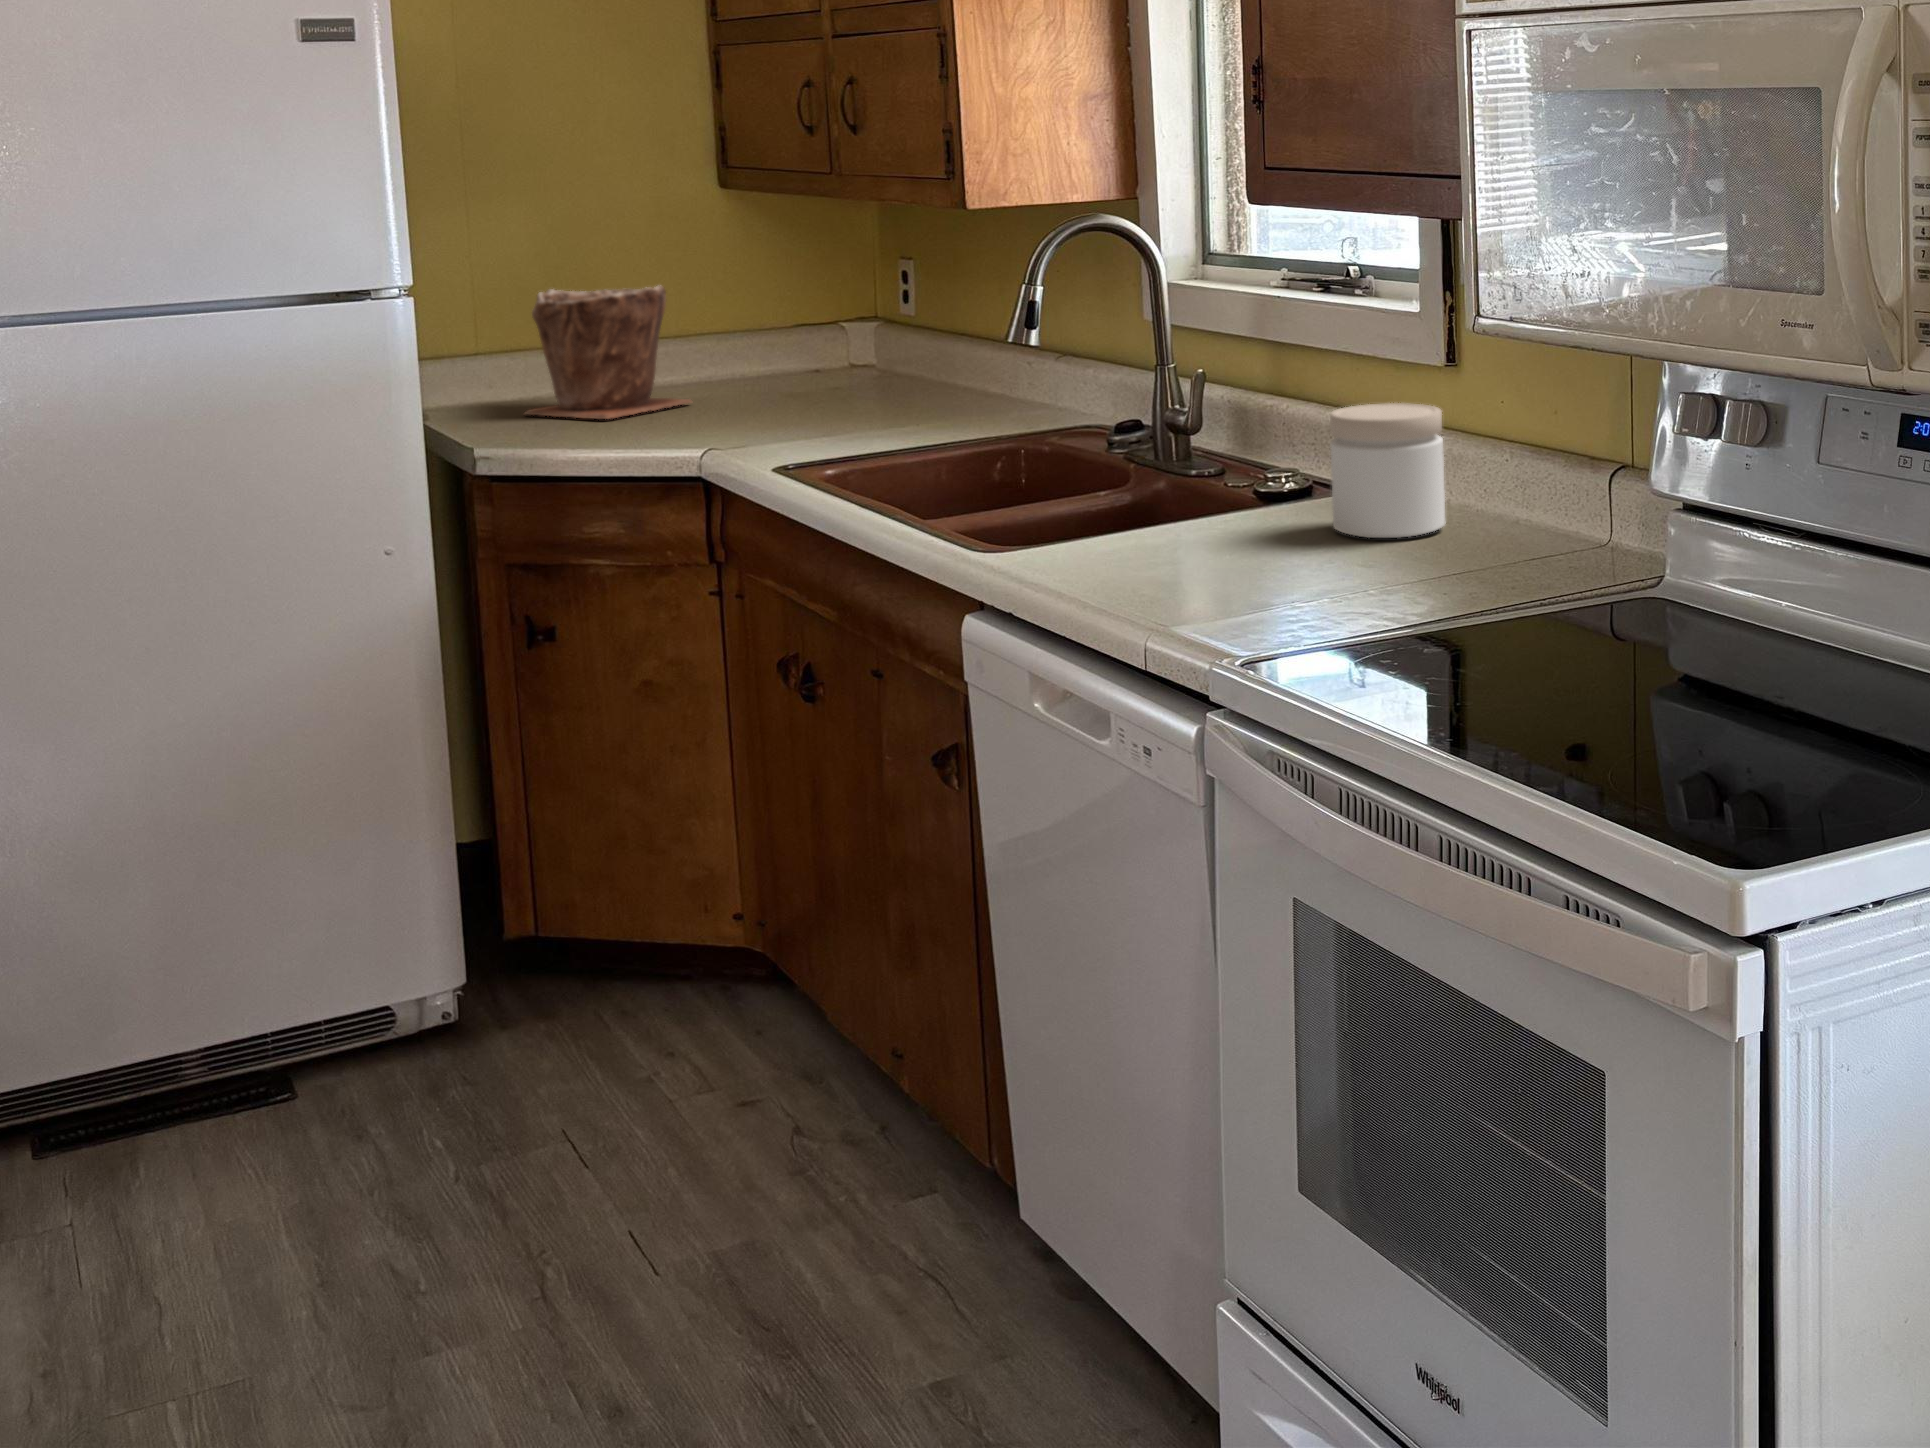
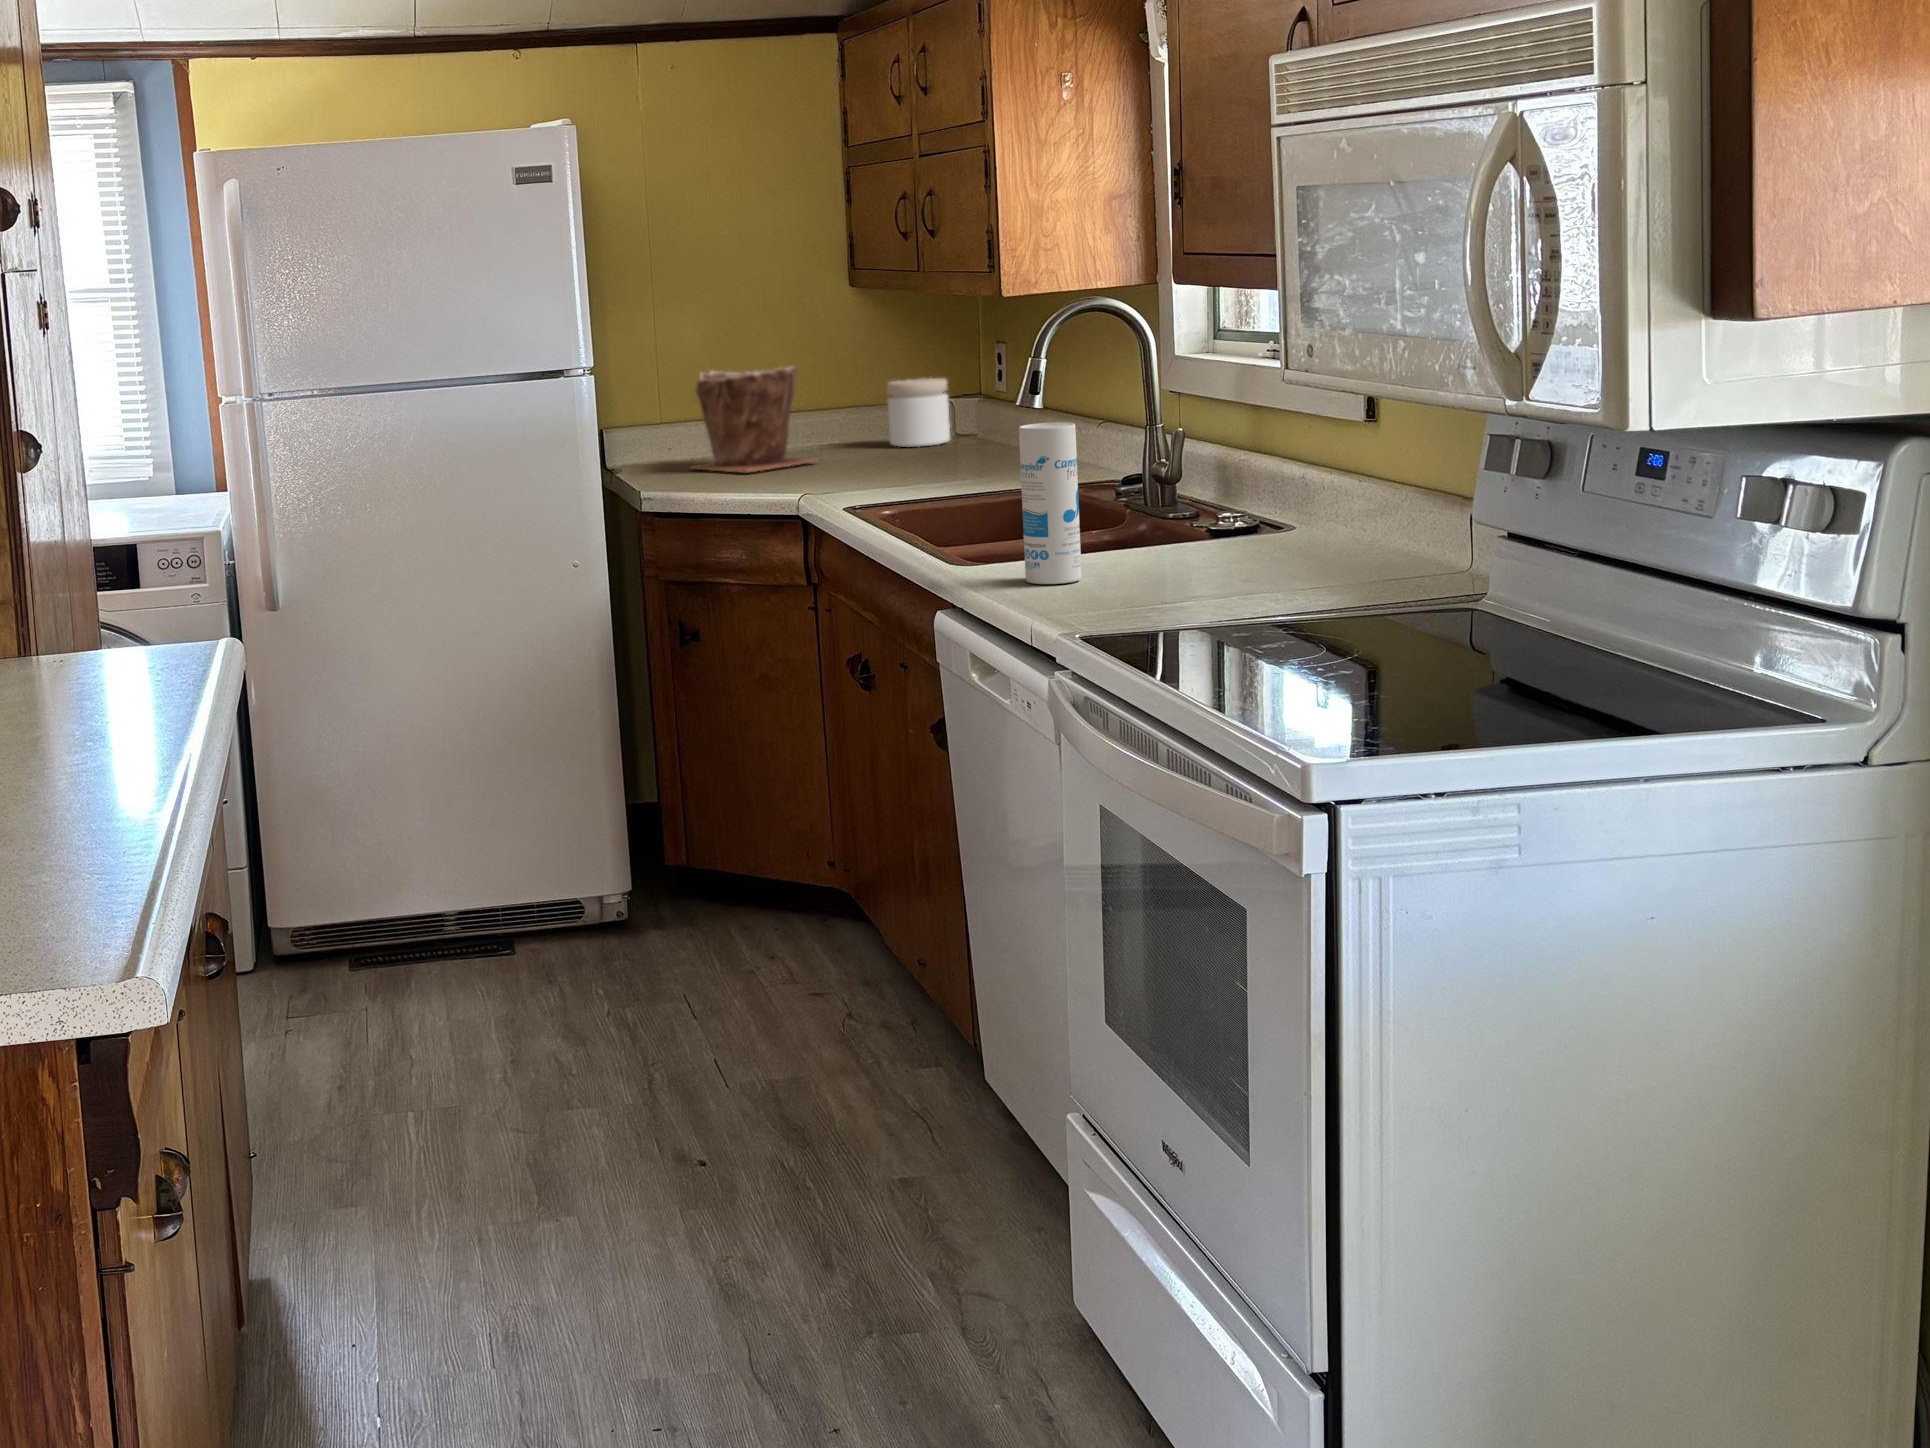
canister: none [1082,373,1160,581] -> present [1019,422,1082,584]
jar: present [1330,403,1446,538] -> present [887,378,950,447]

